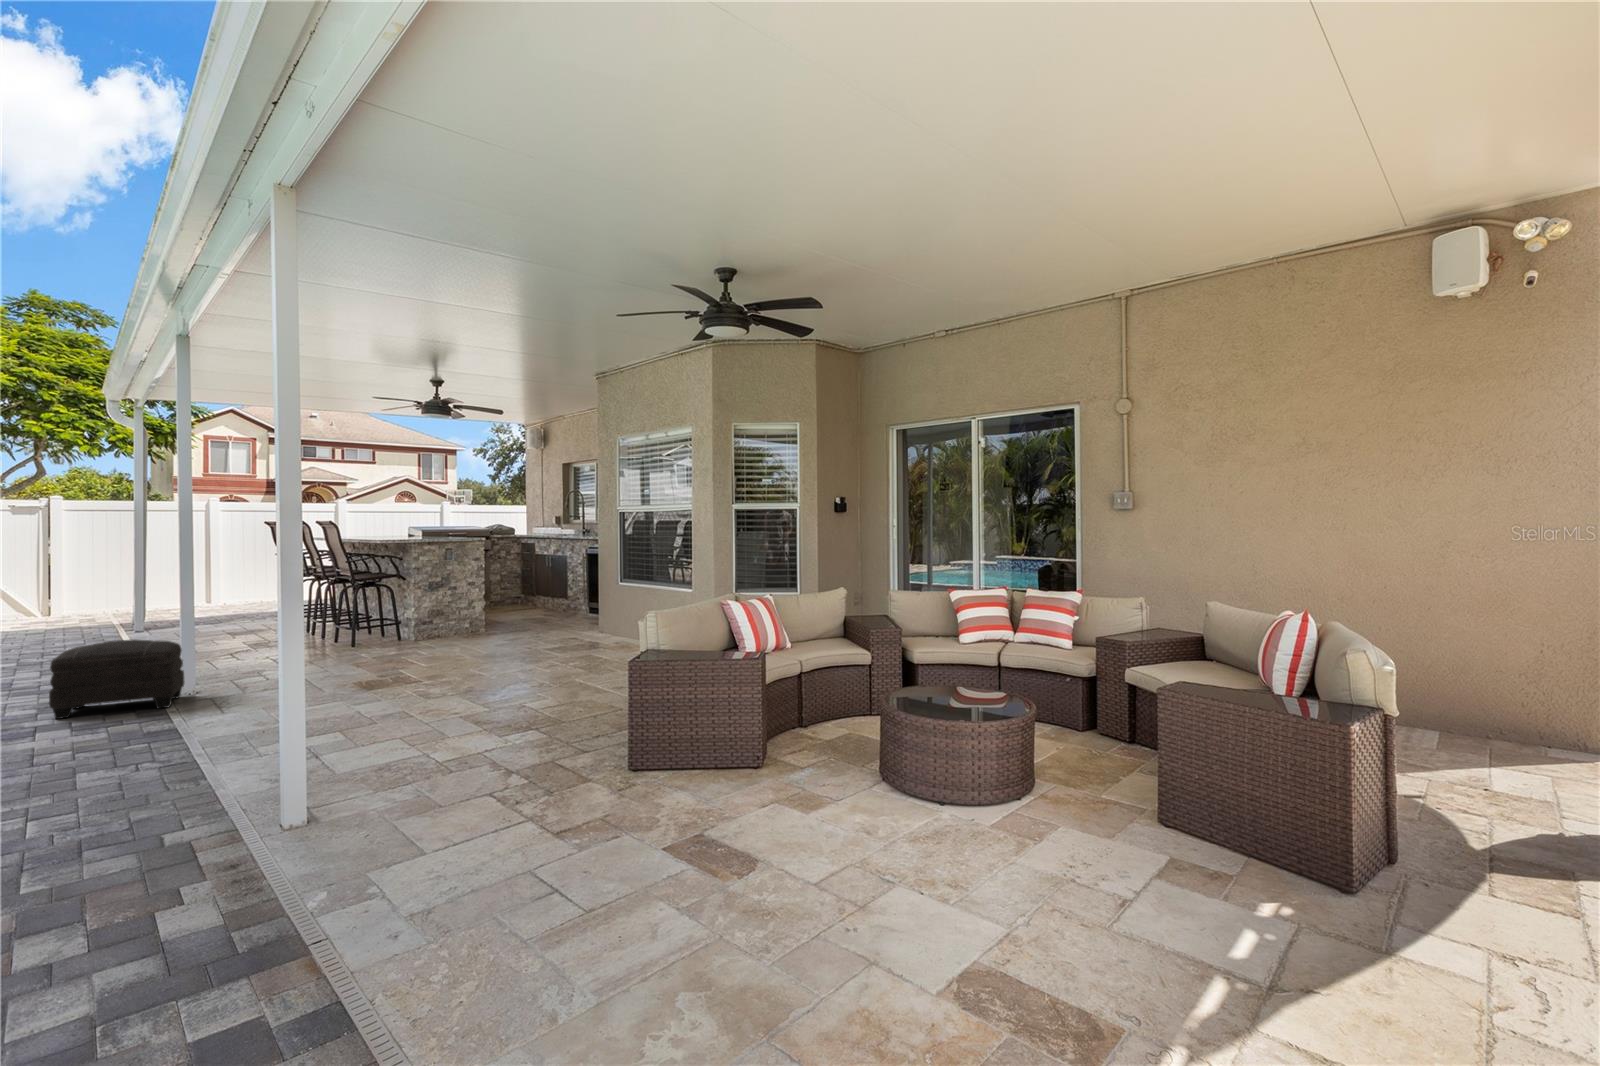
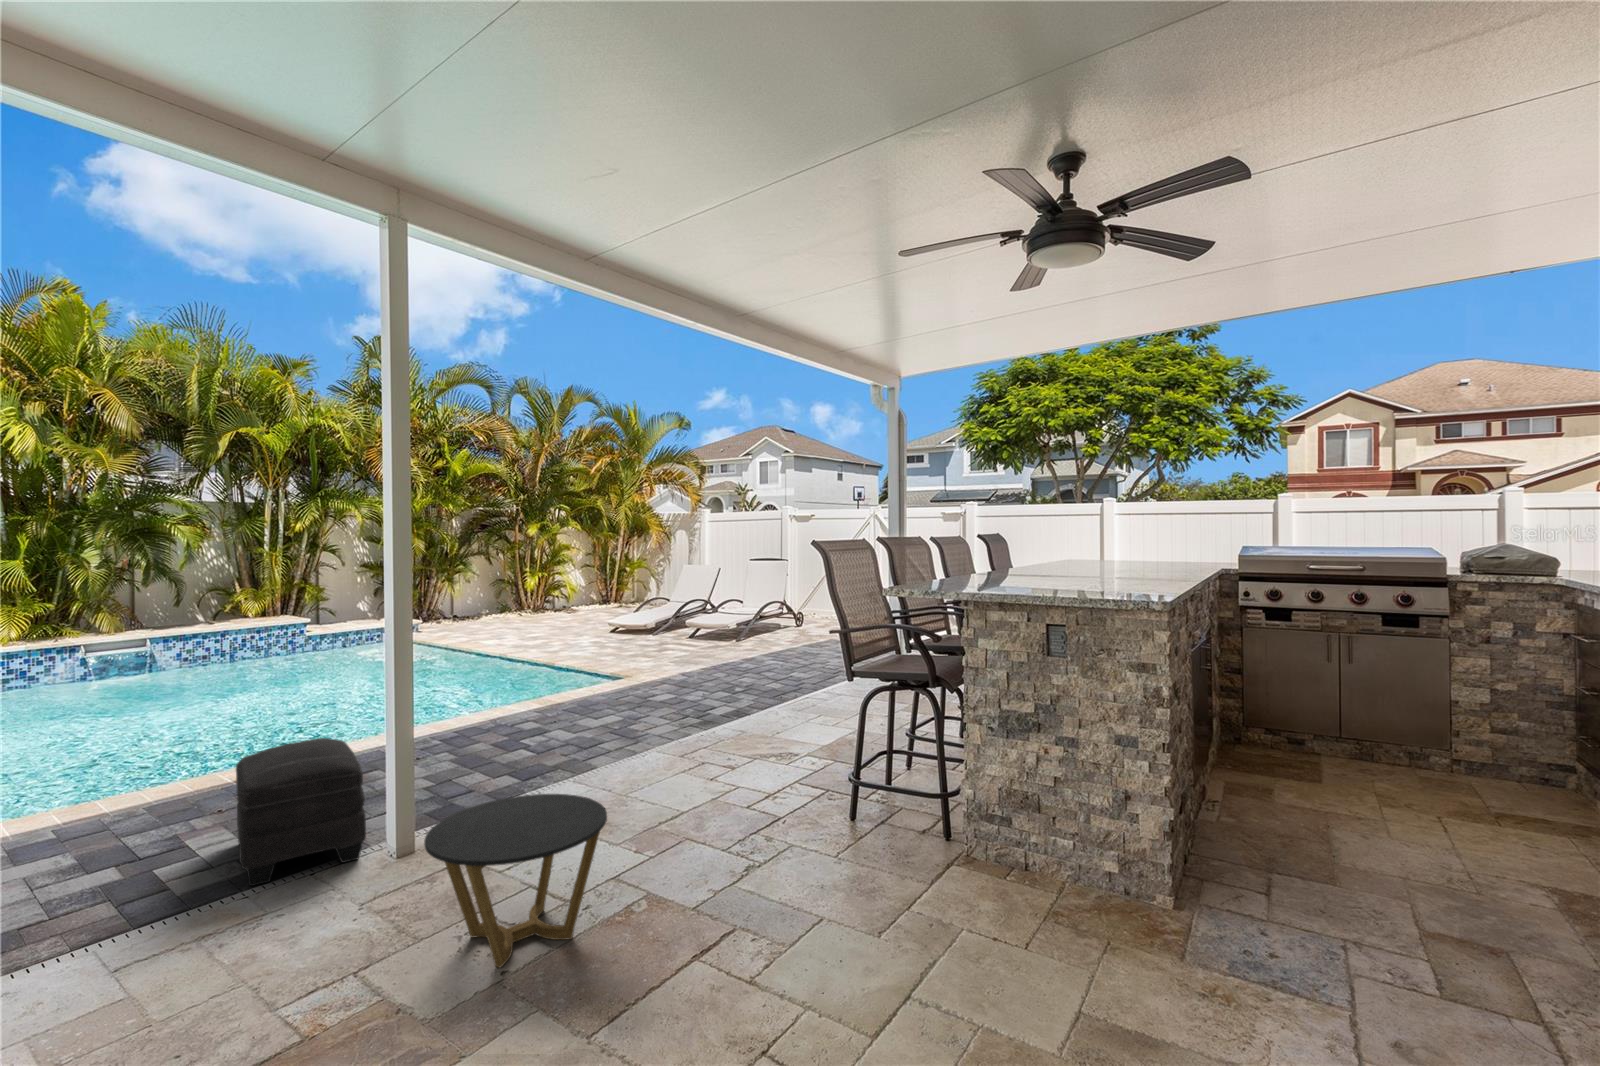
side table: none [311,622,392,677] -> present [424,794,607,967]

